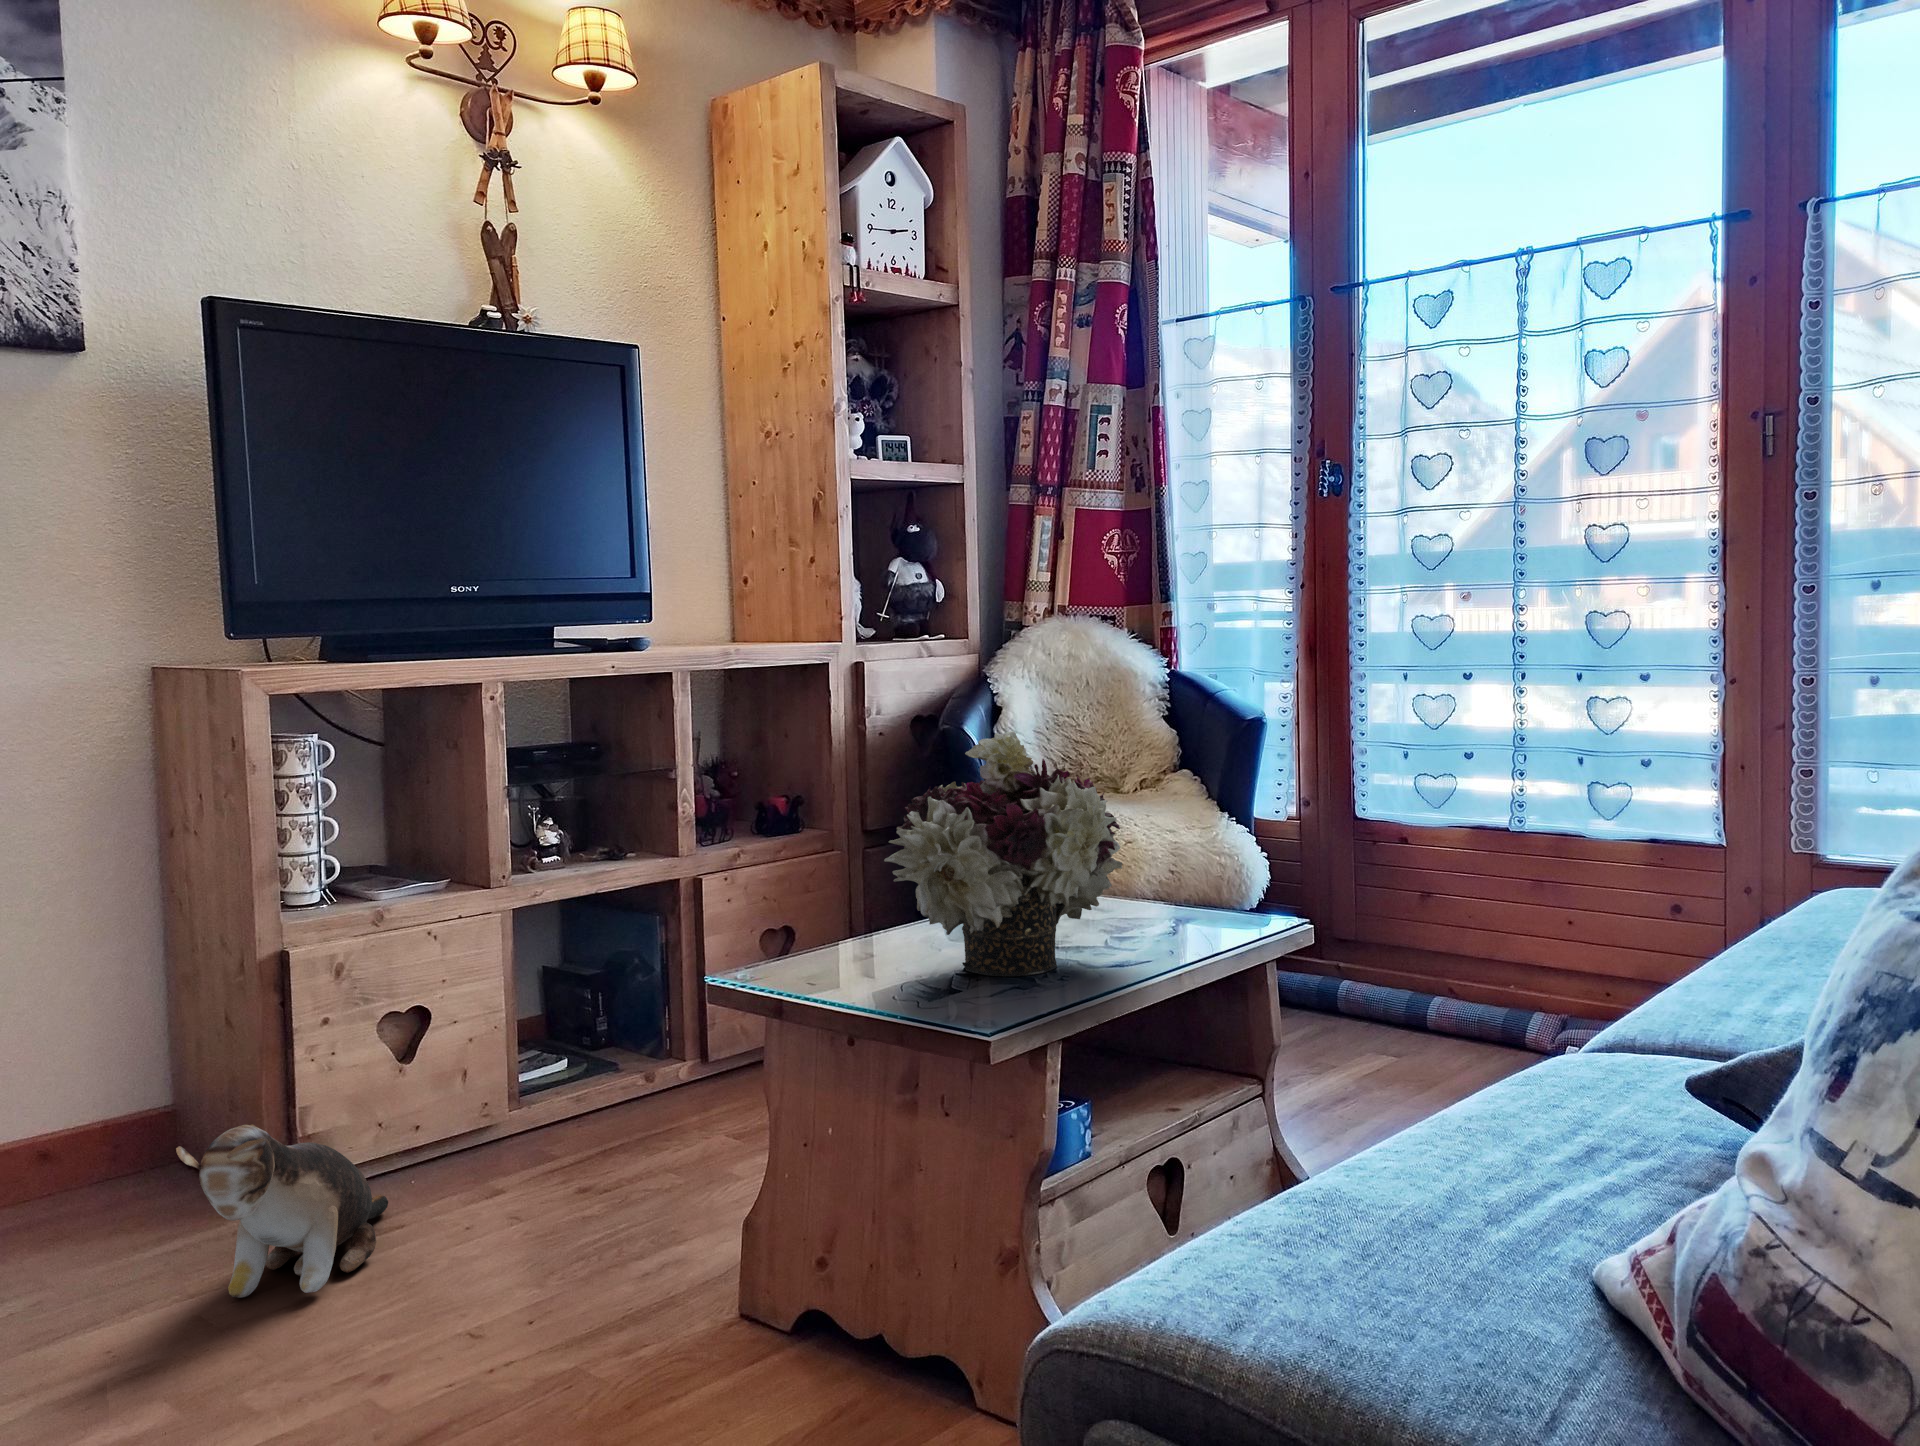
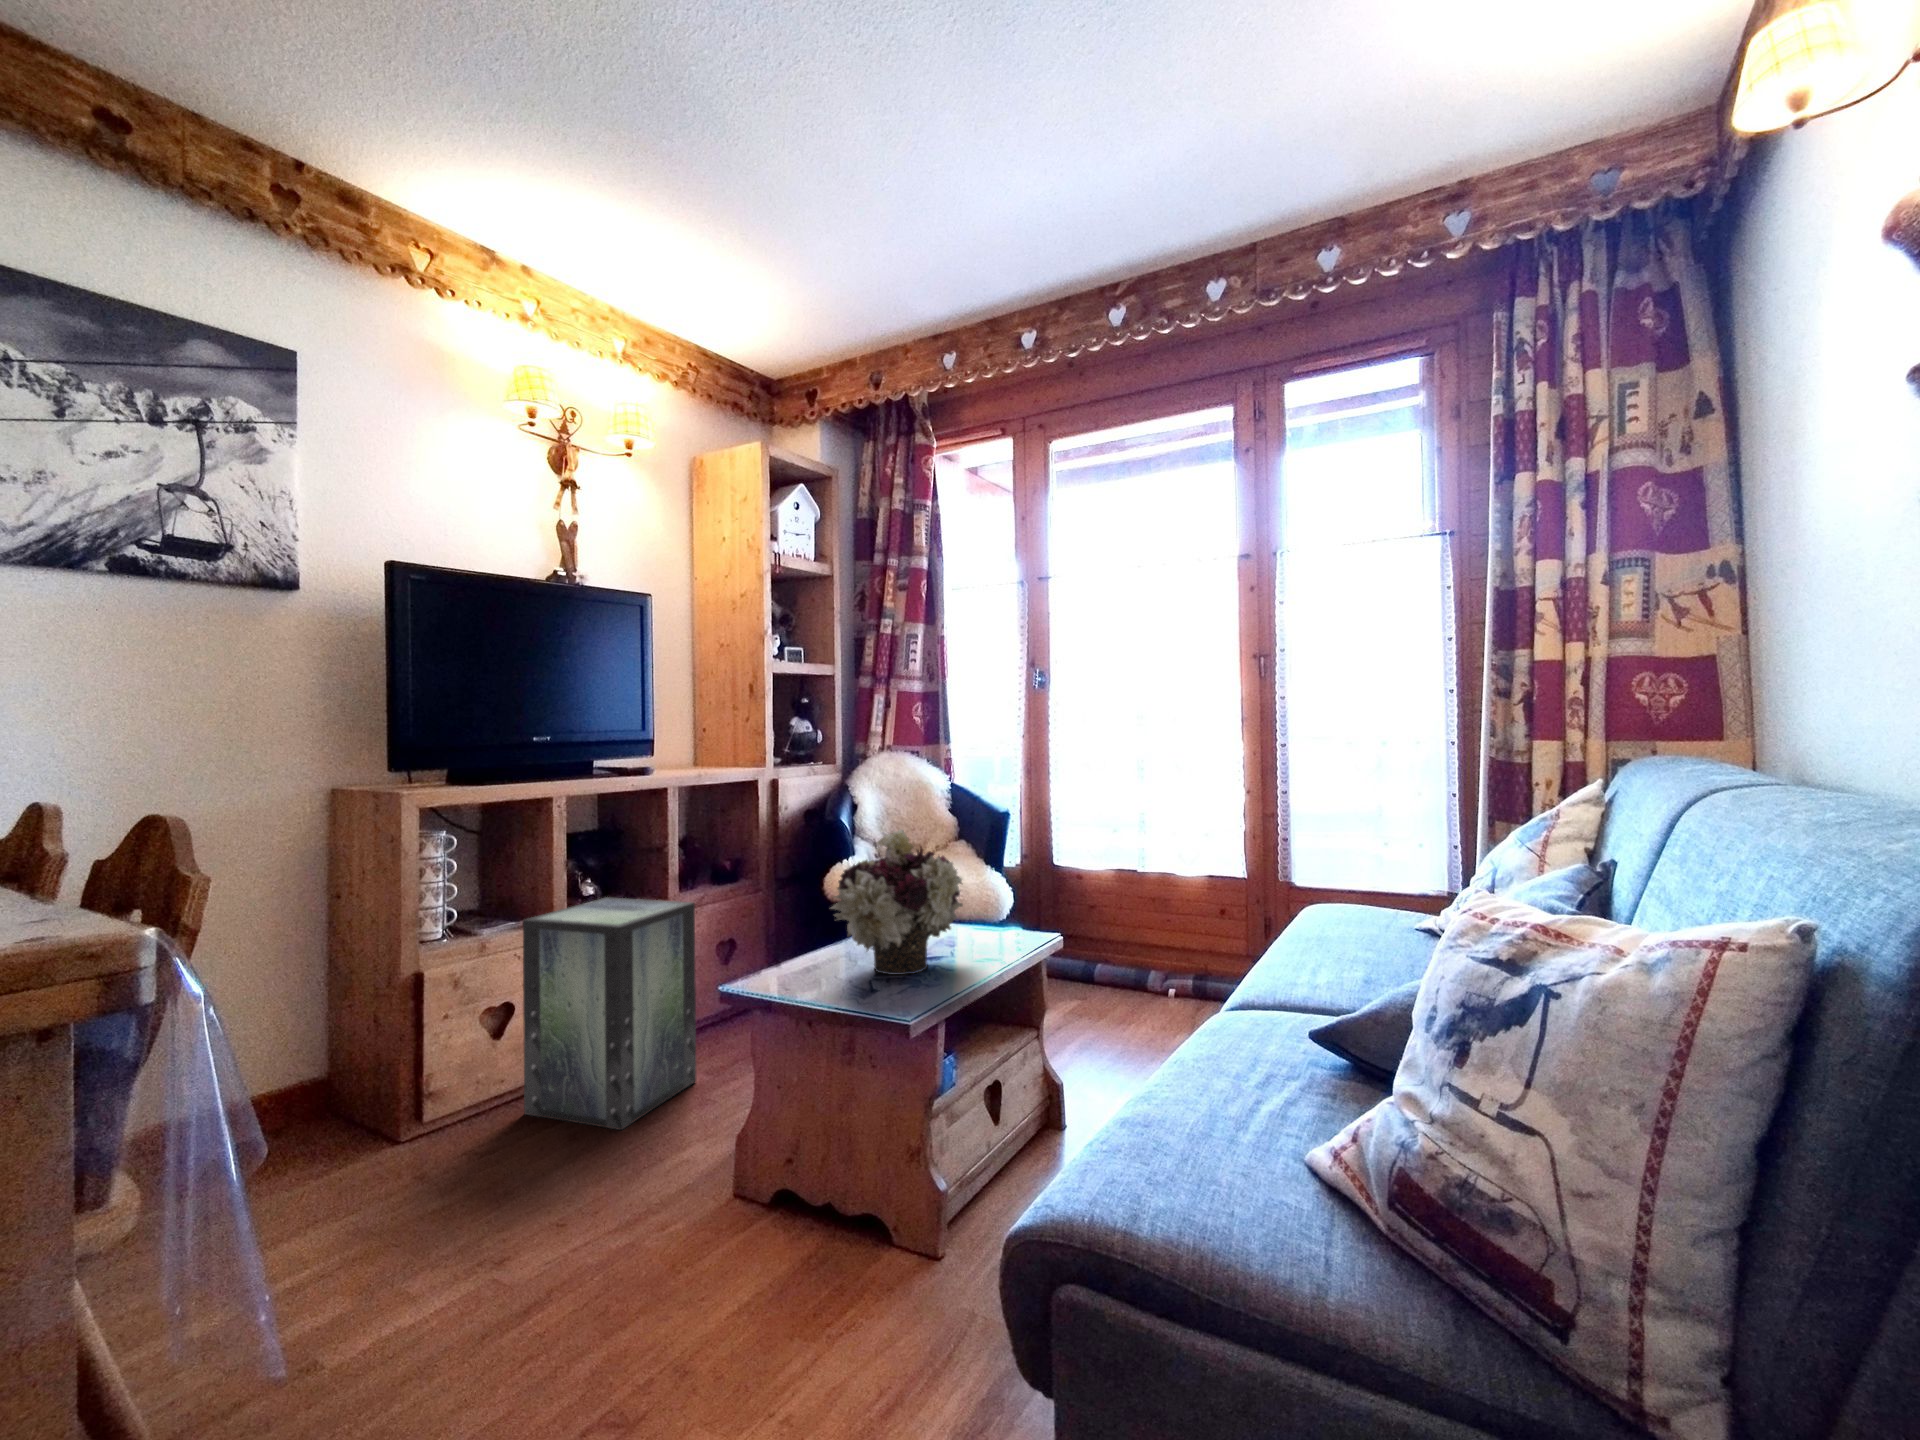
storage box: none [433,849,711,1210] -> present [523,897,696,1130]
plush toy: present [176,1124,388,1298] -> none [349,1097,487,1217]

